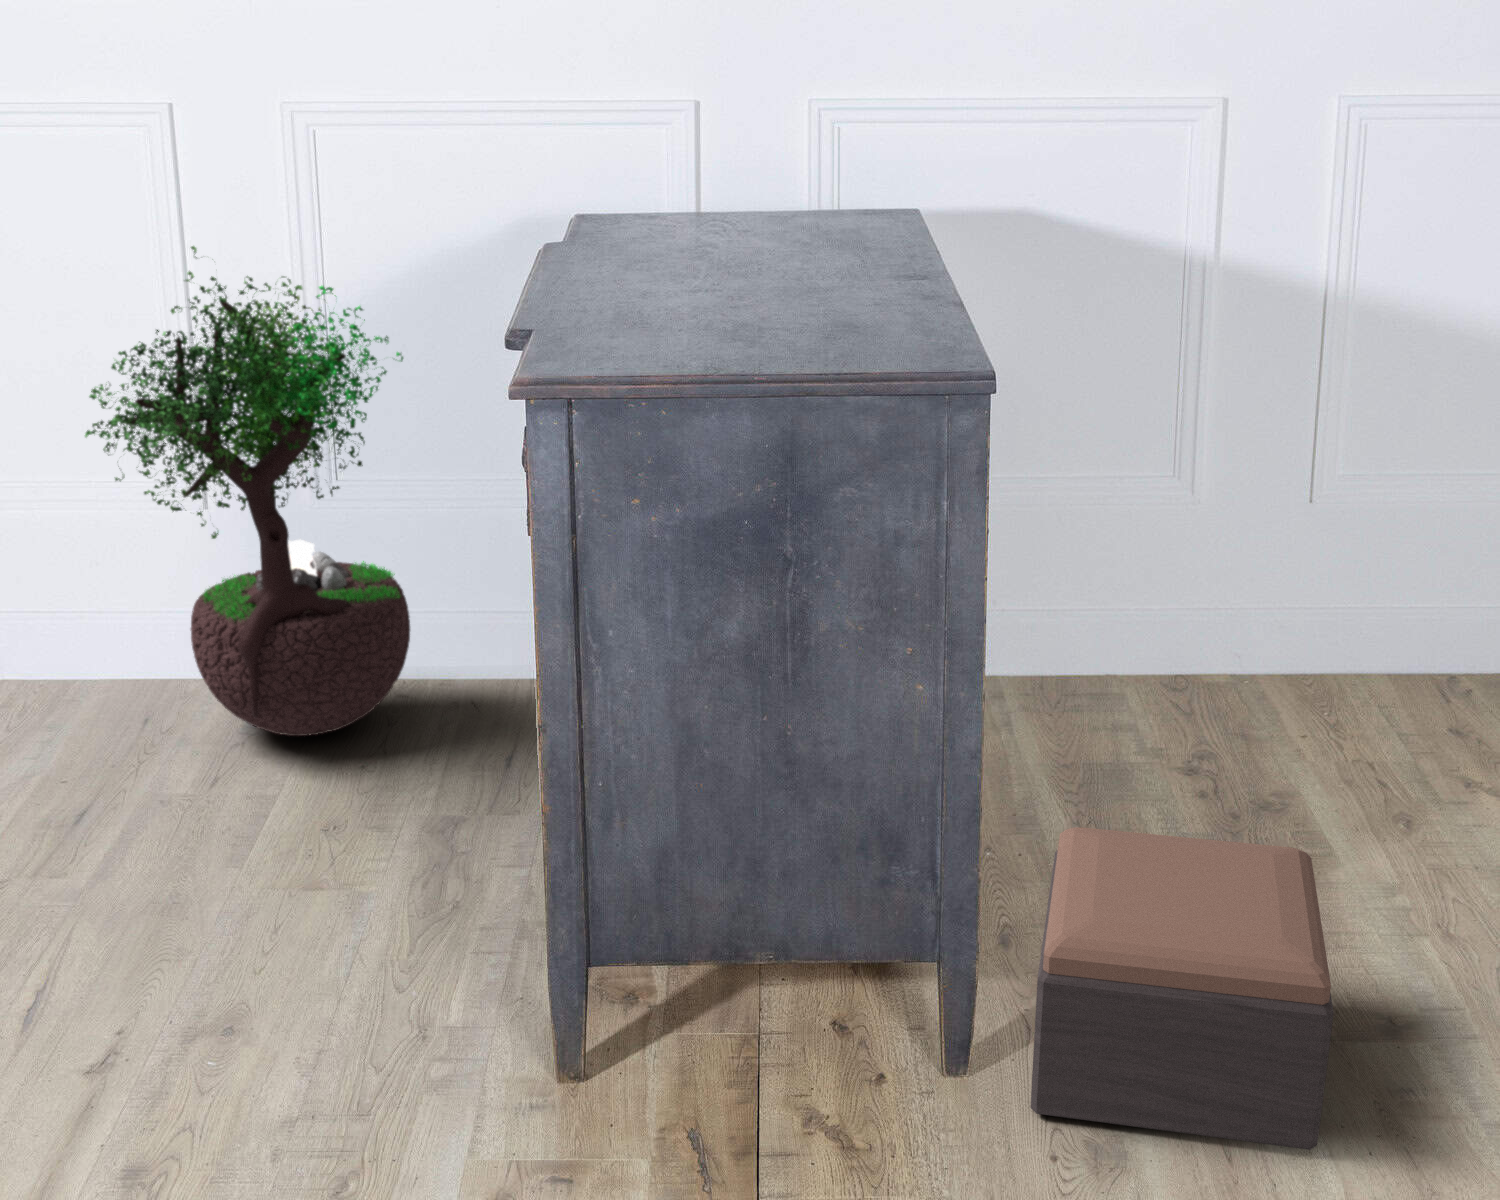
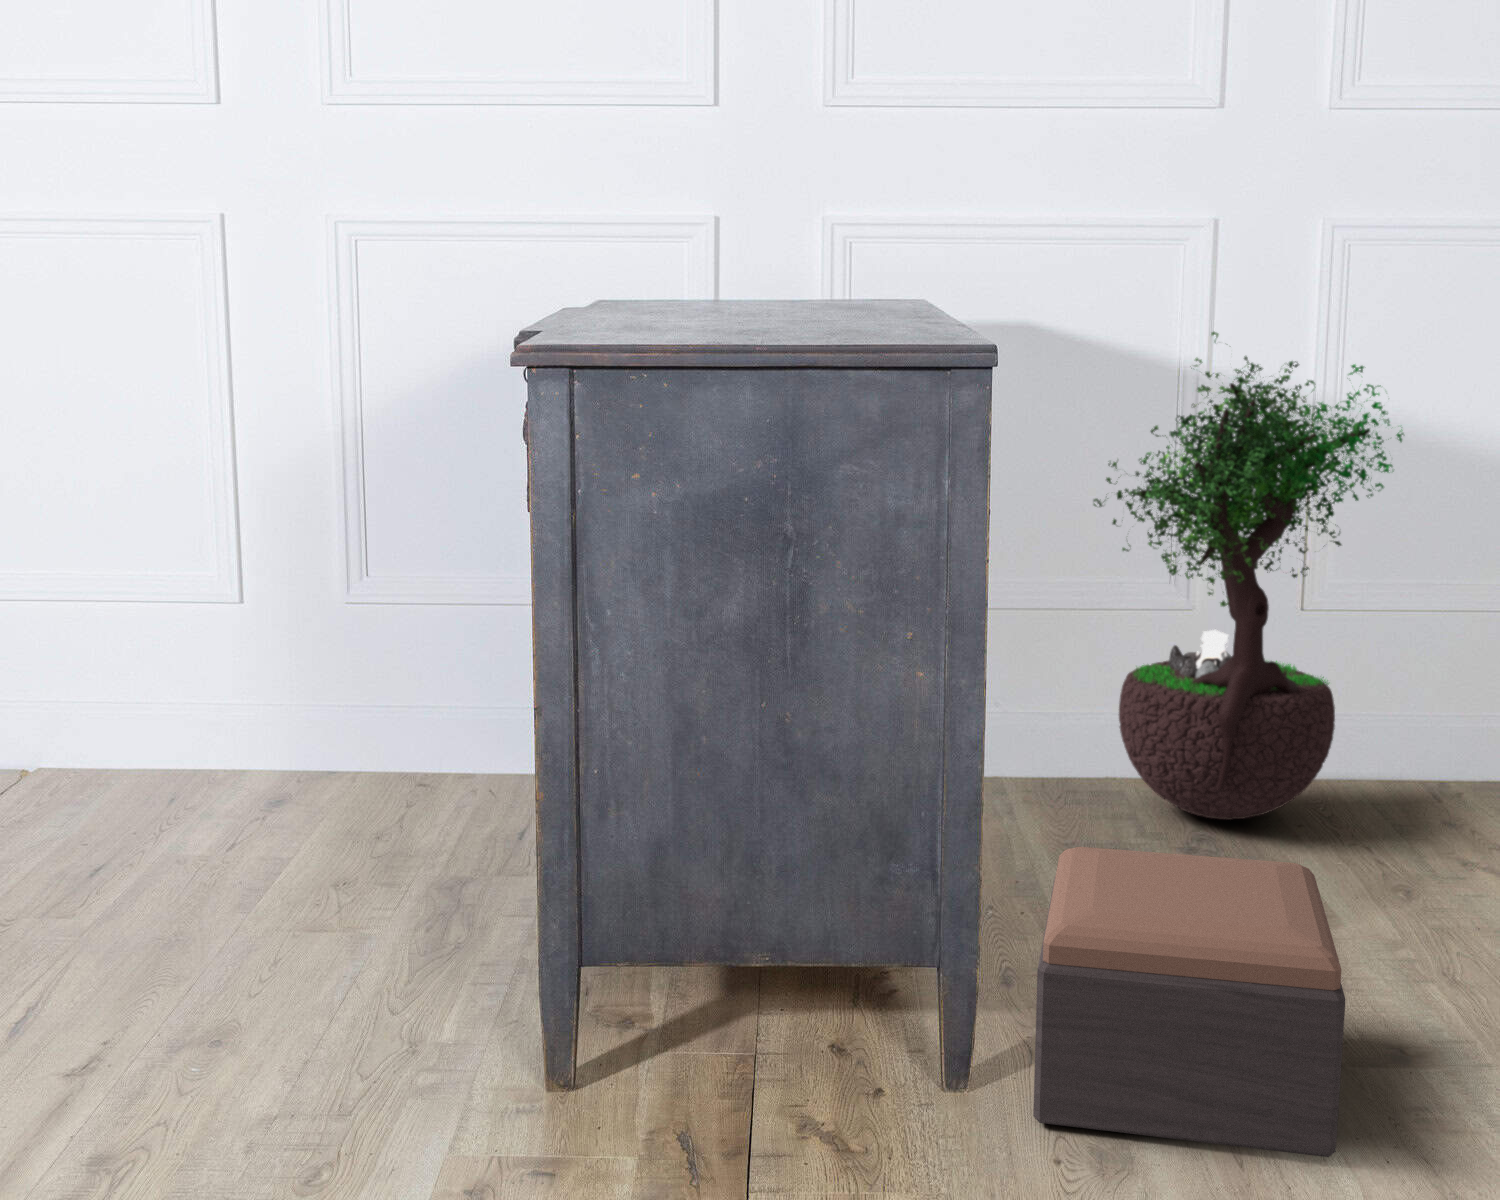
potted tree: present [85,246,410,736] -> present [1094,332,1404,820]

